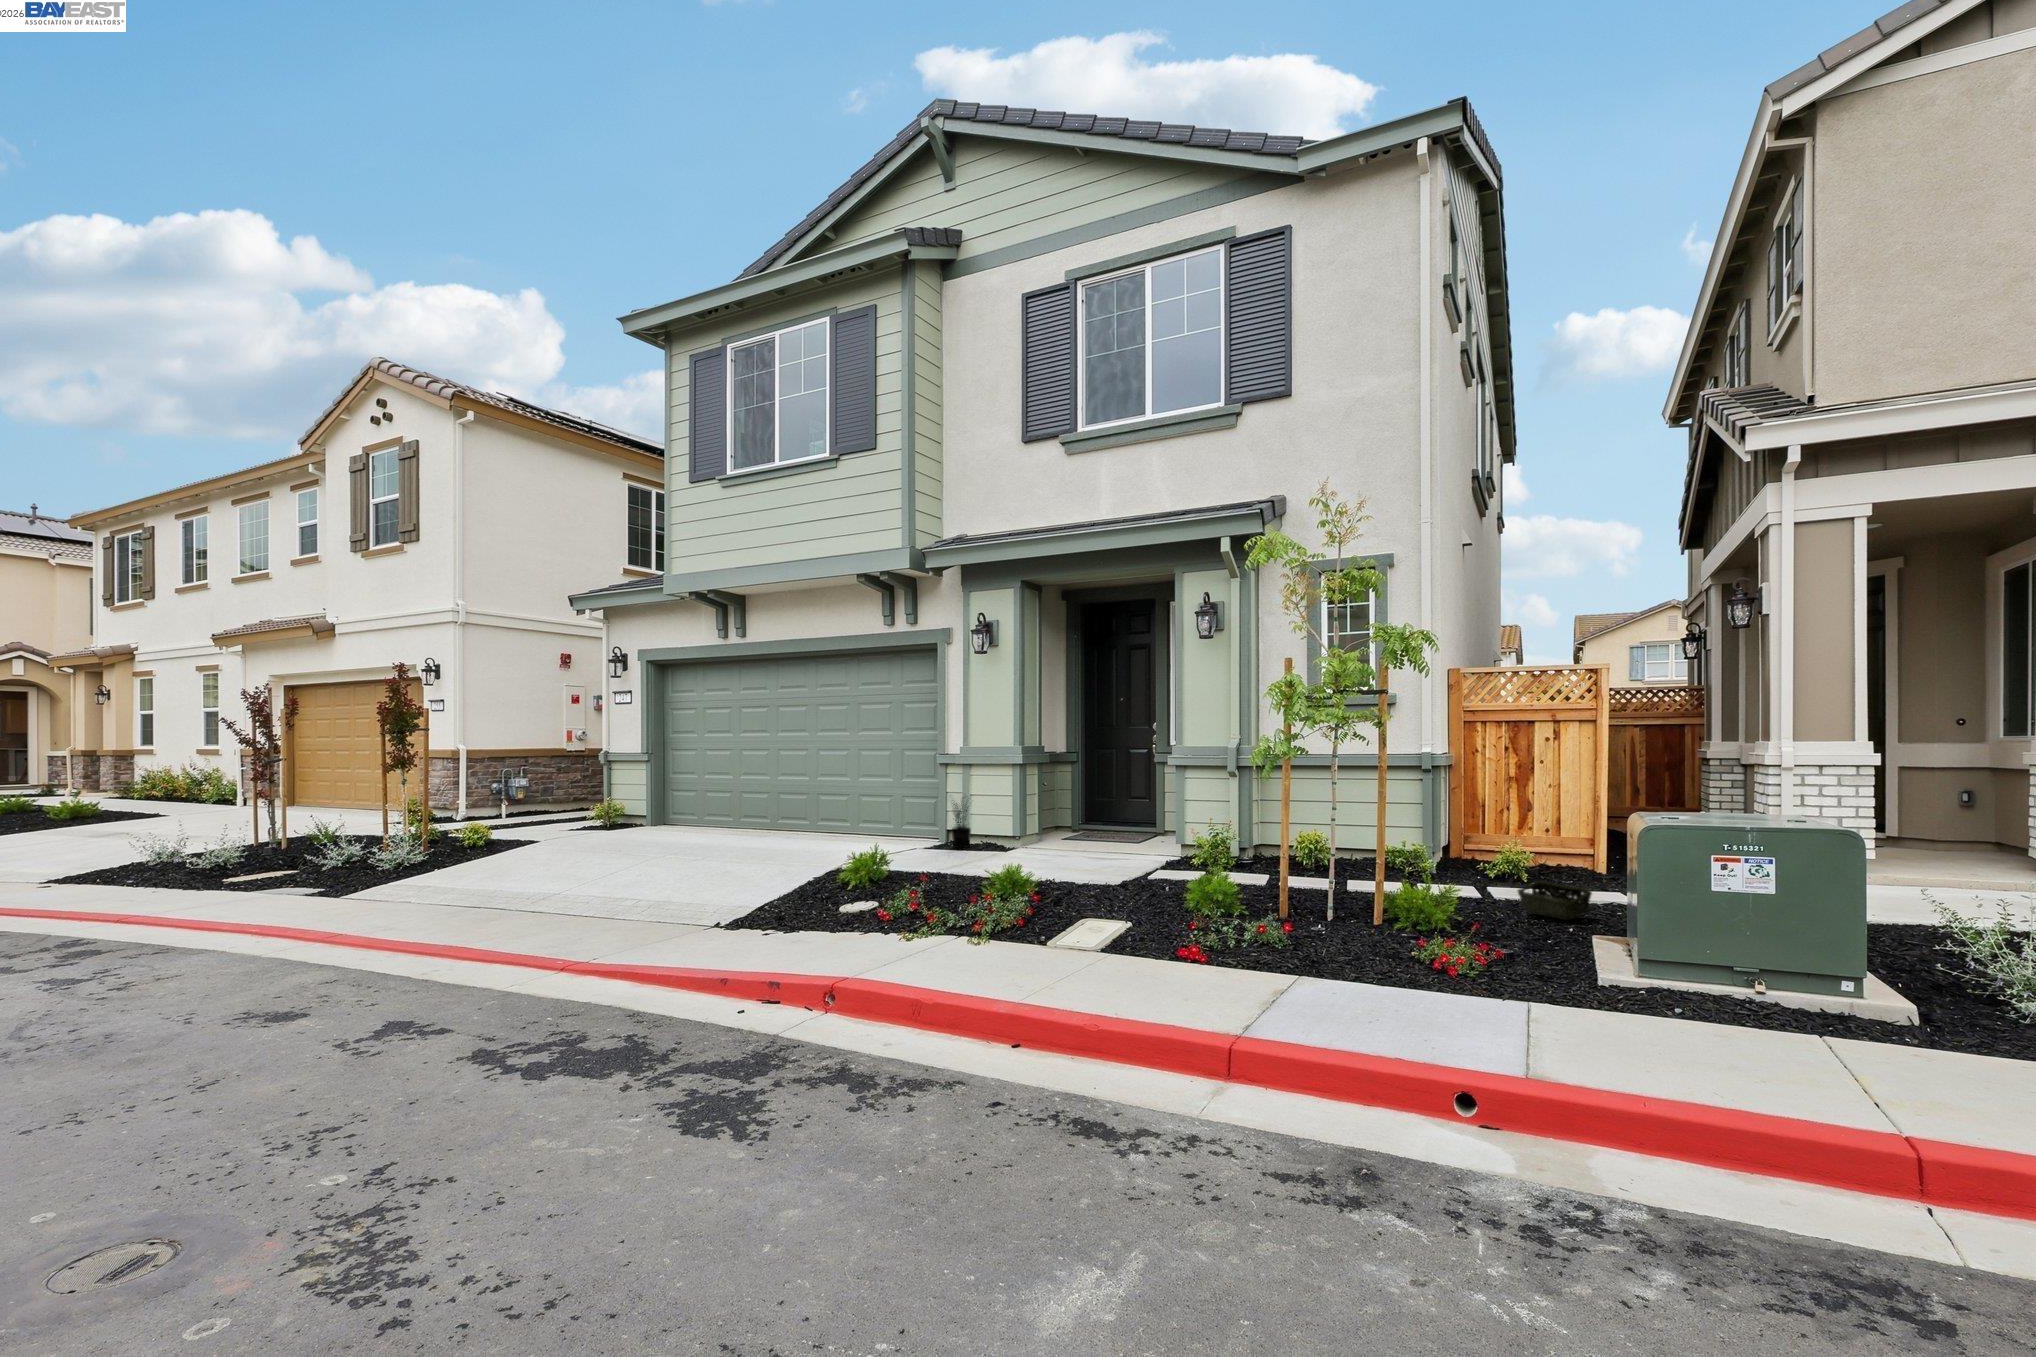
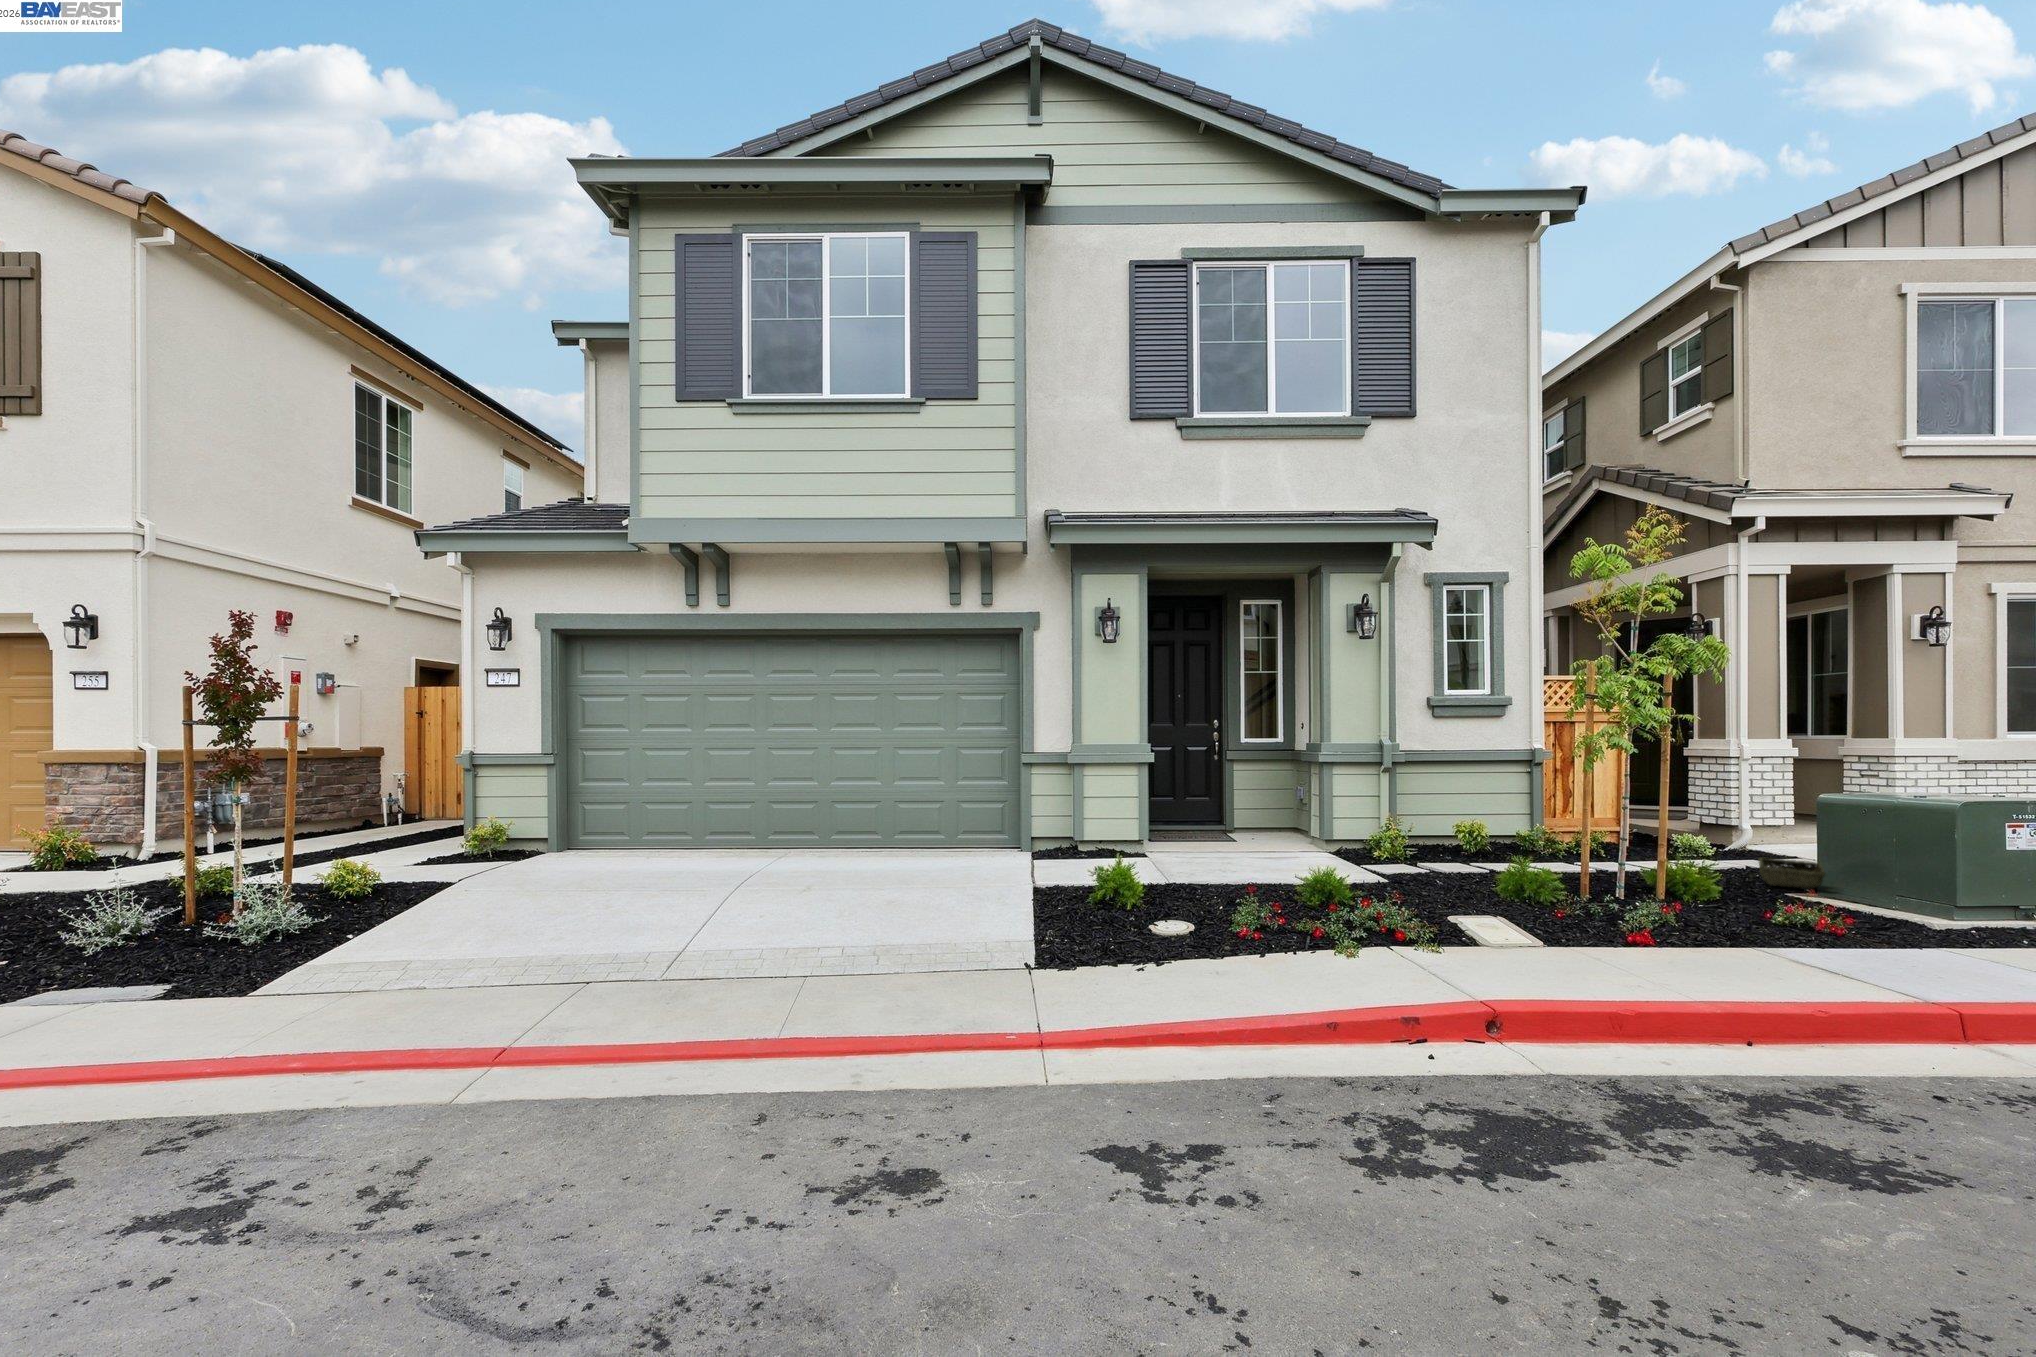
potted plant: present [952,797,971,848] -> none [1048,793,1084,857]

